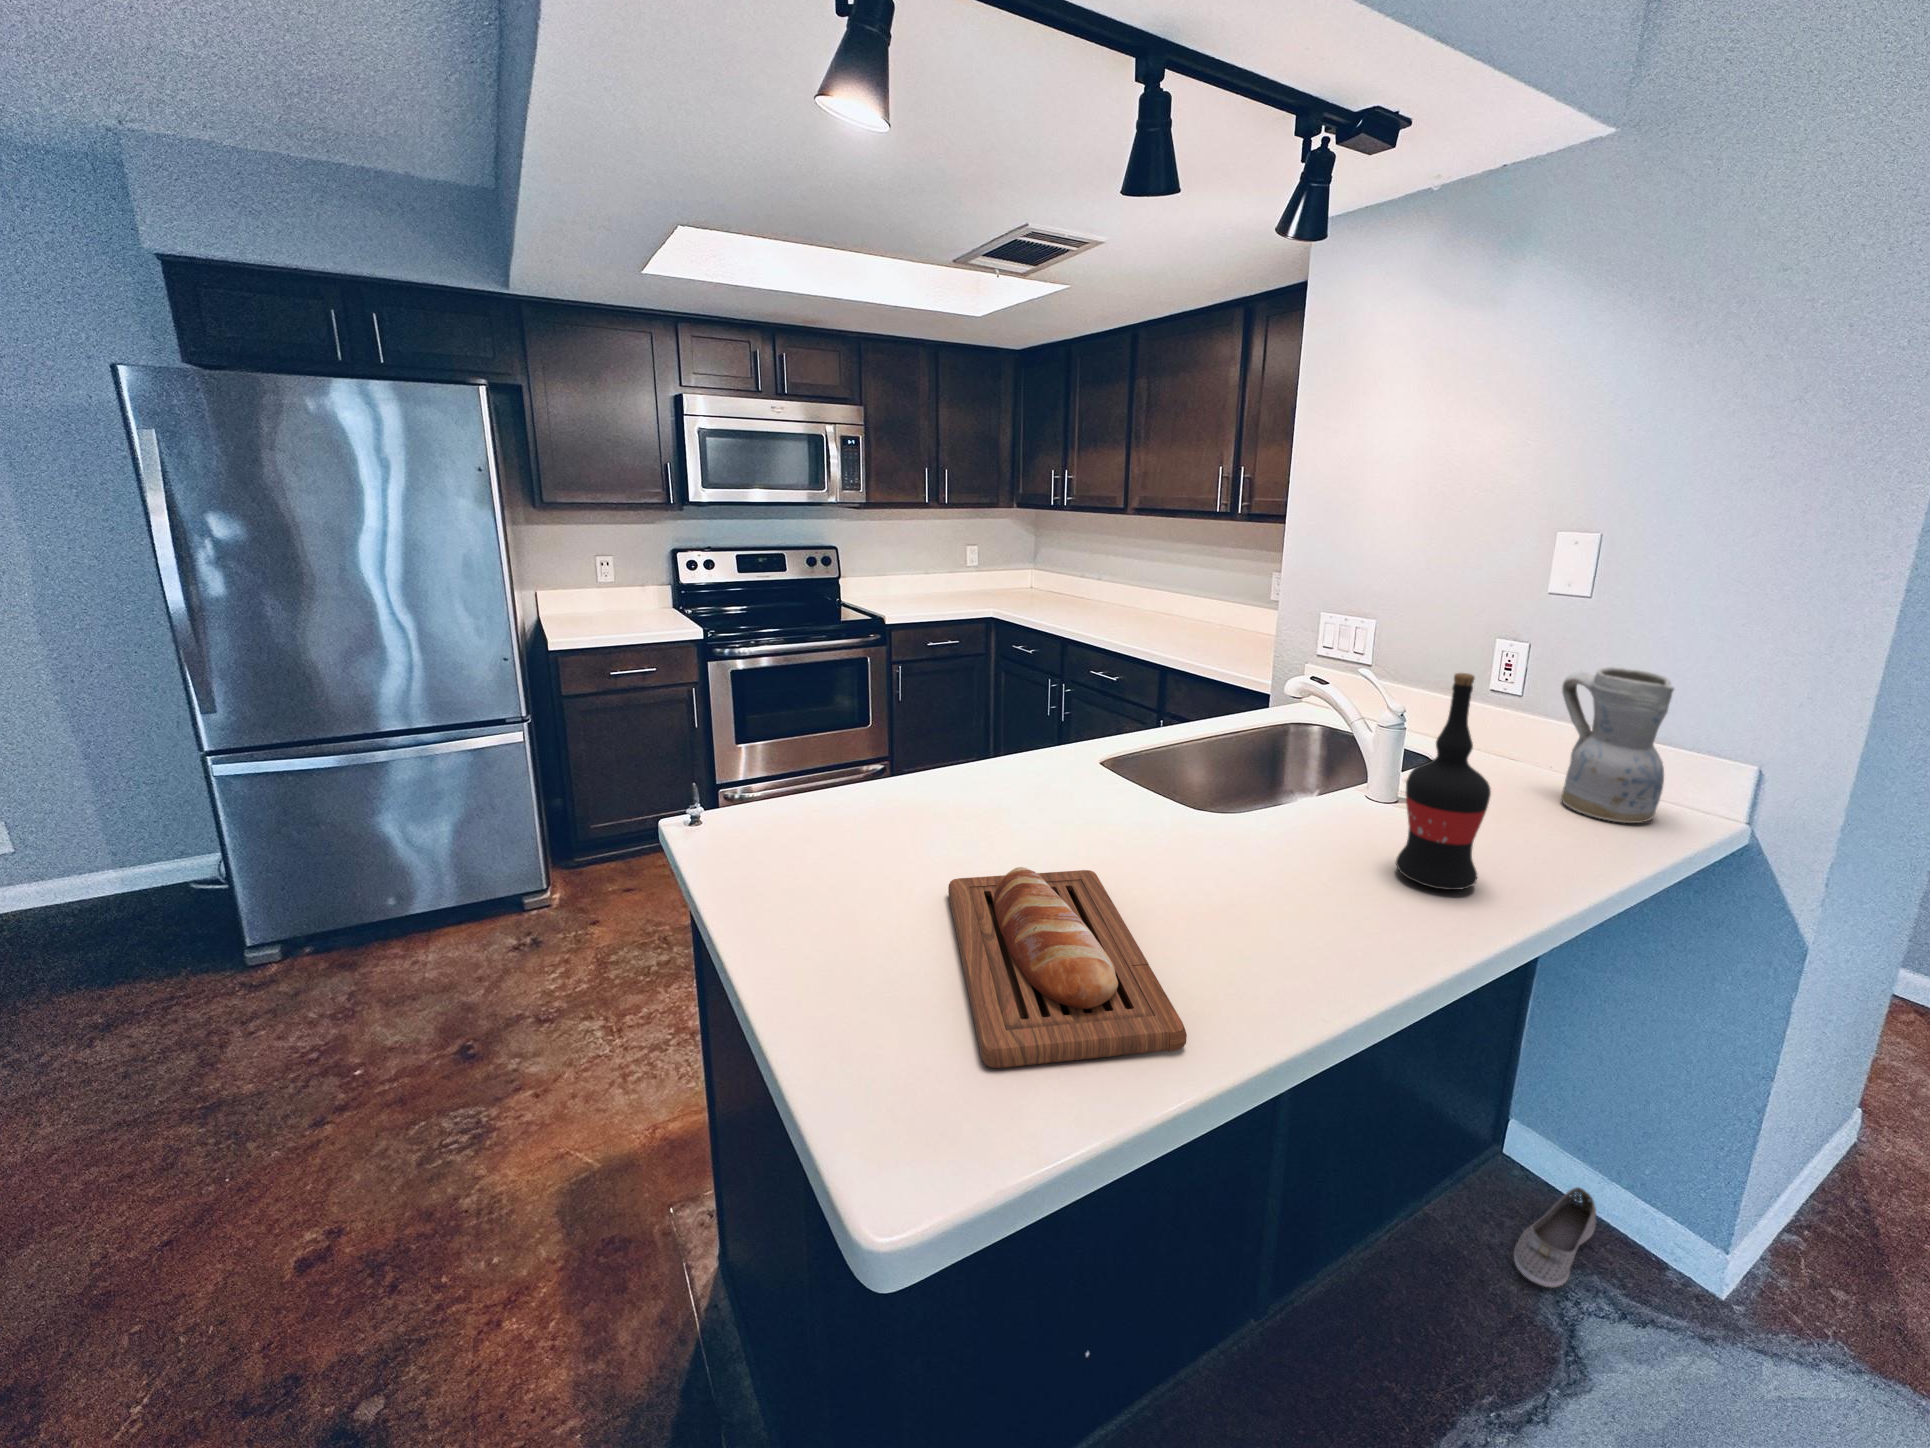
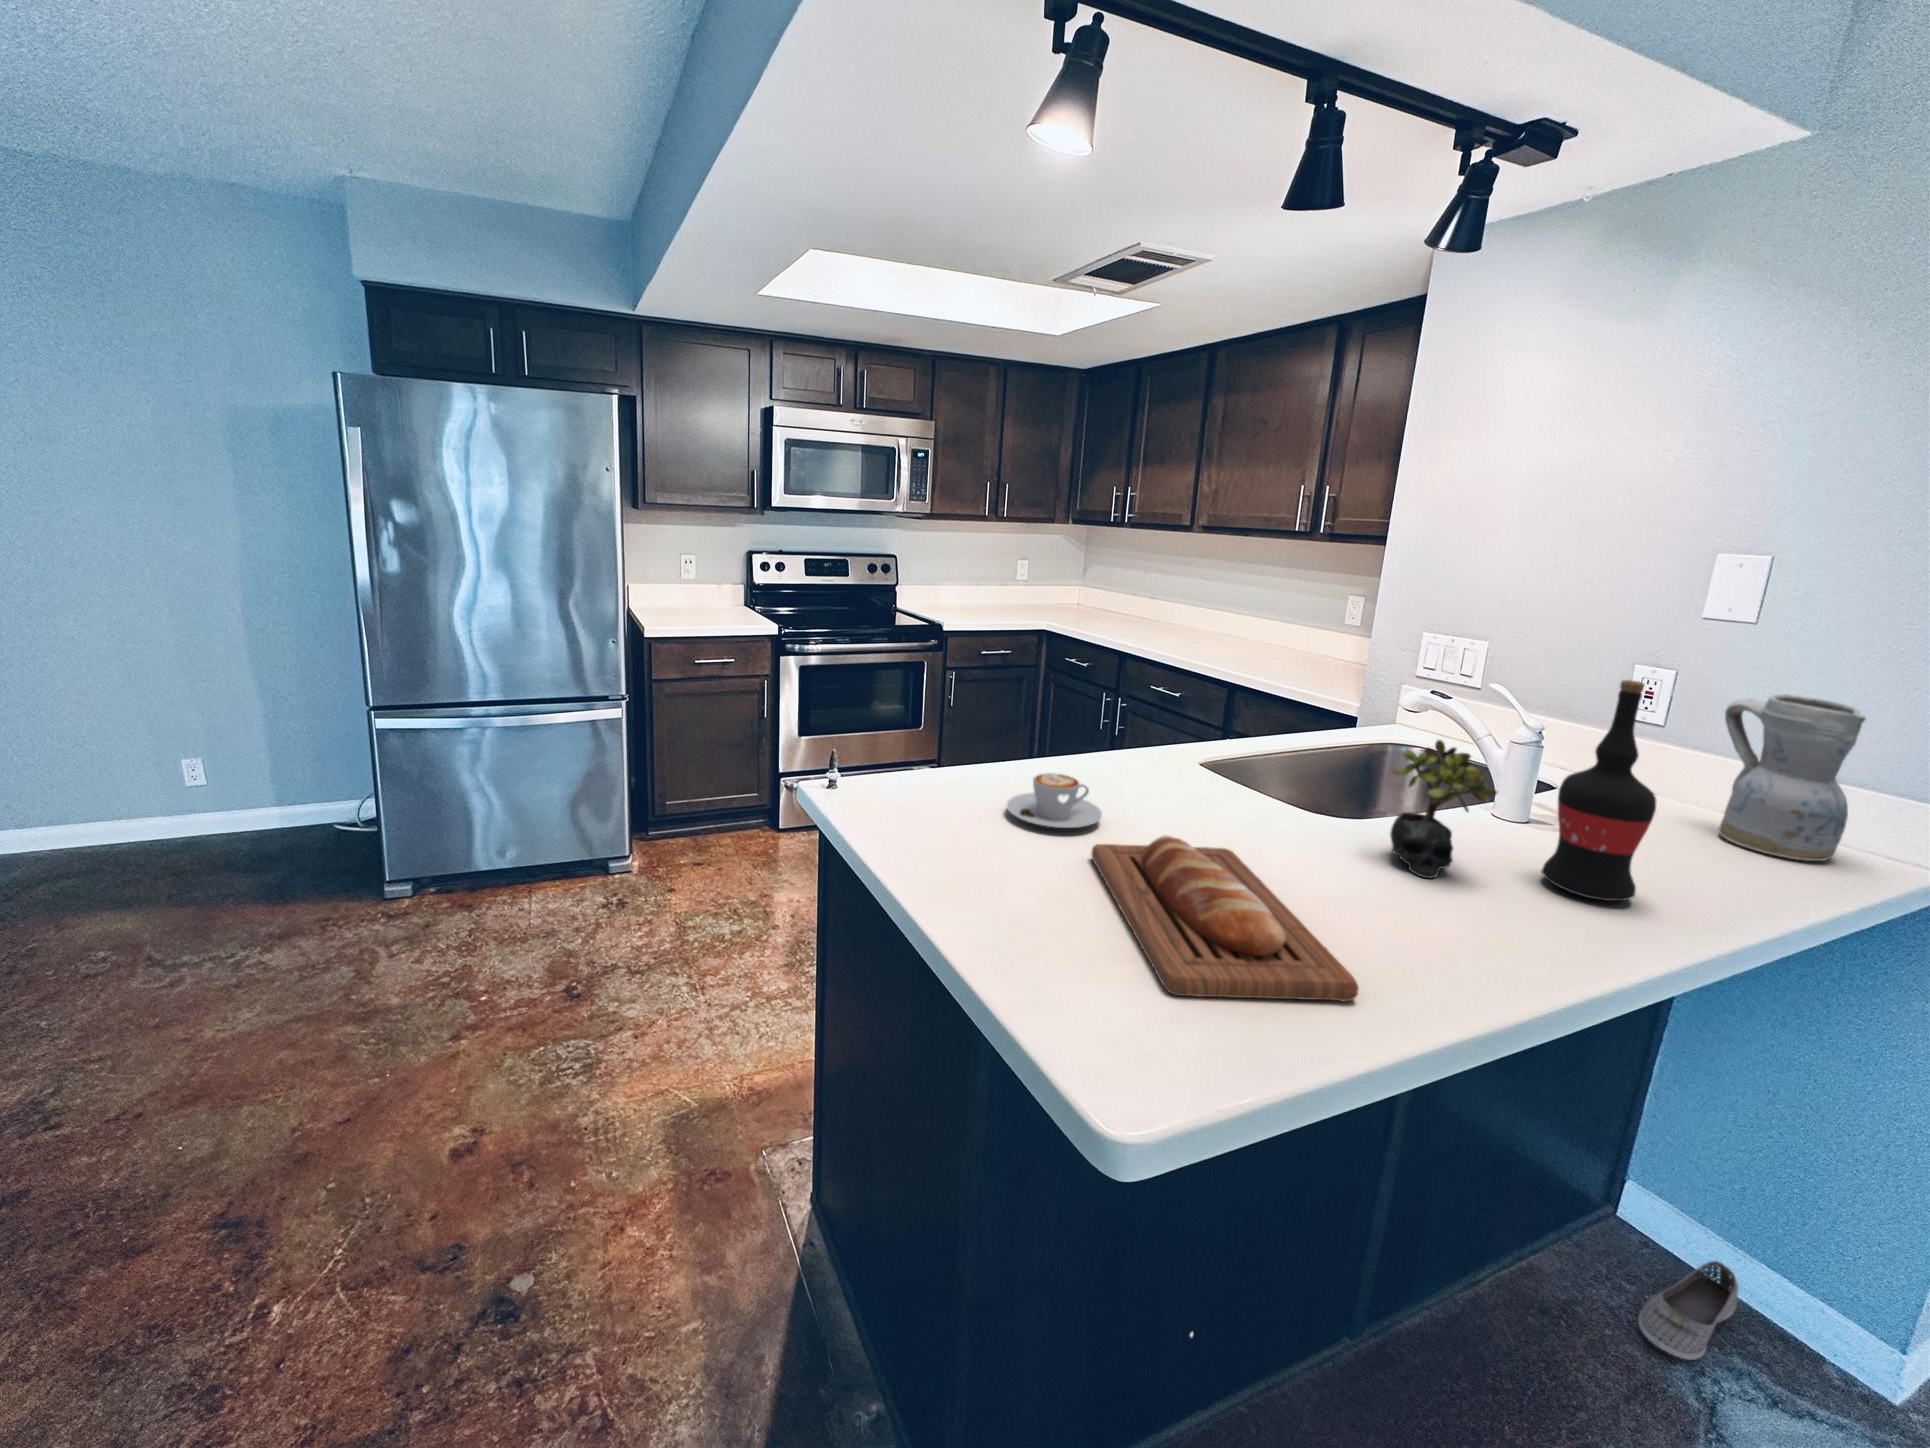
succulent plant: none [1252,739,1348,881] -> present [1390,740,1497,878]
coffee cup: none [872,798,973,860] -> present [1007,773,1102,828]

